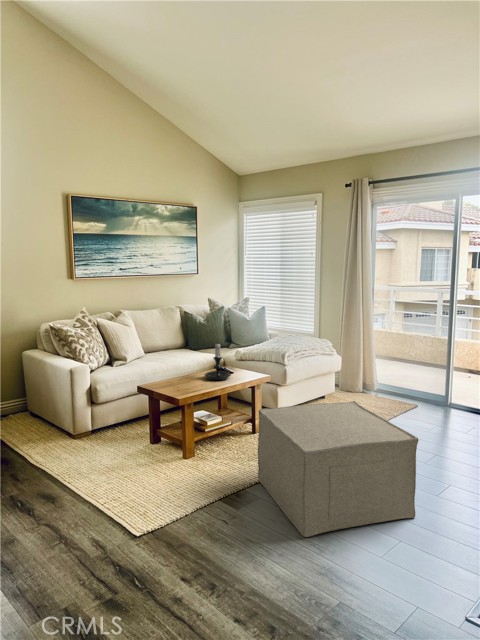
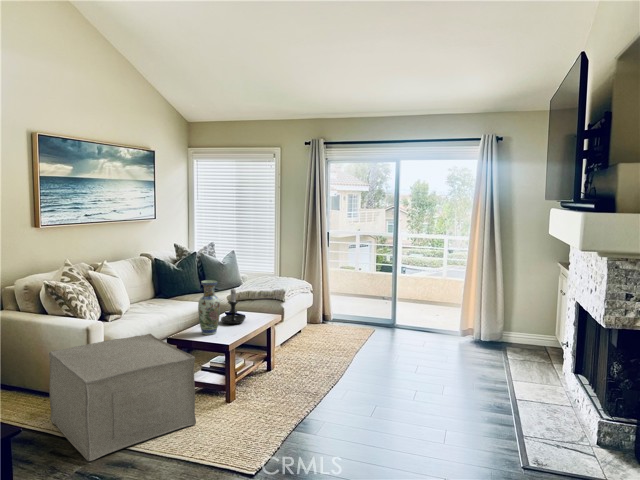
vase: none [171,333,193,388] -> present [198,280,220,335]
ottoman: present [258,401,418,537] -> present [49,334,196,461]

